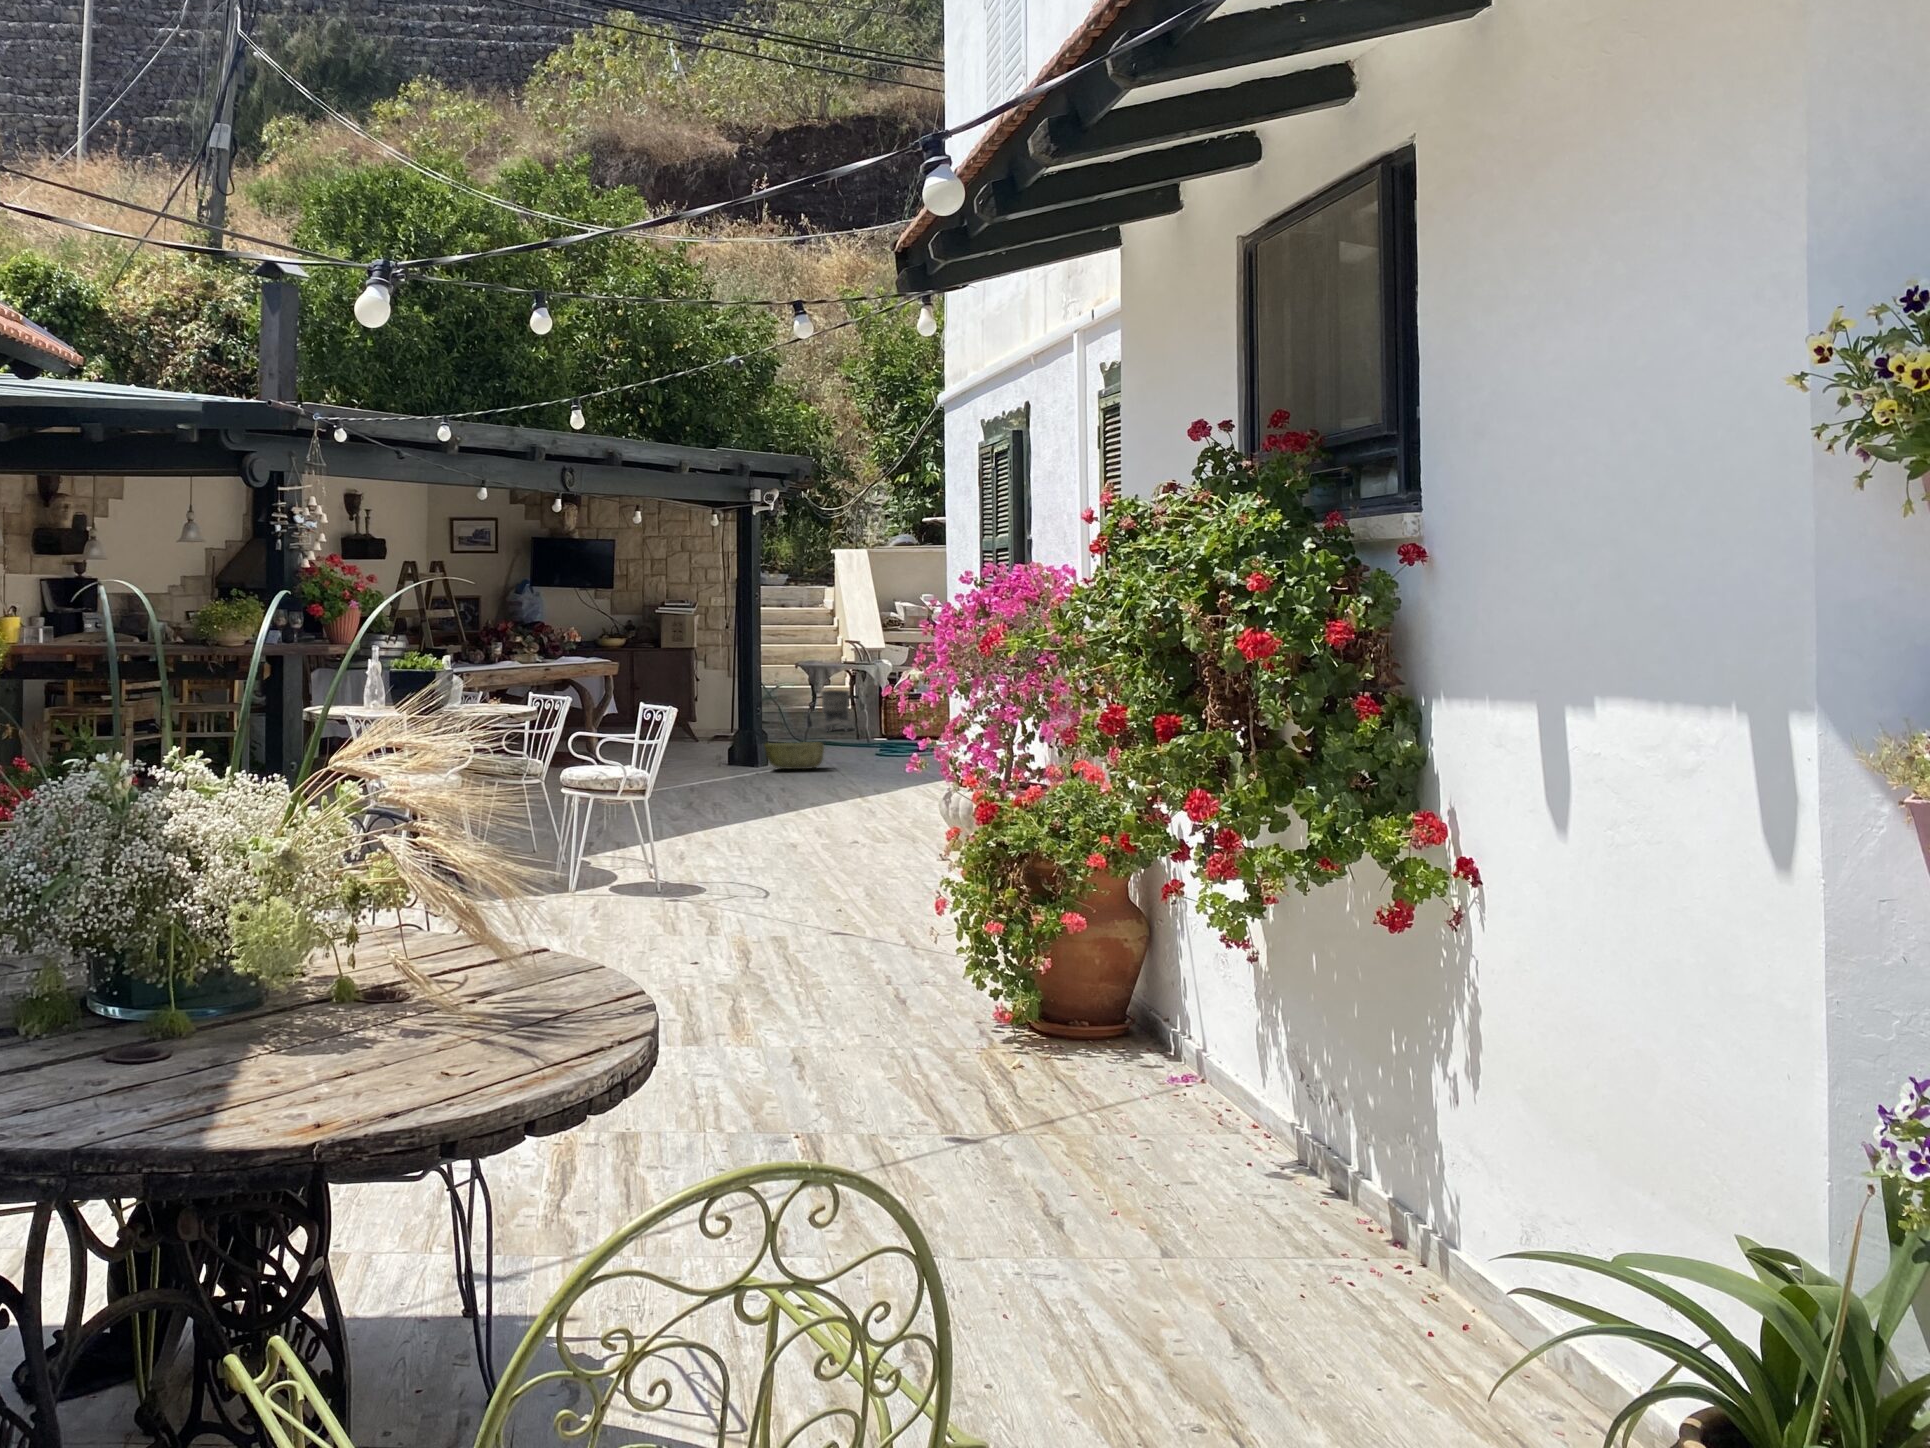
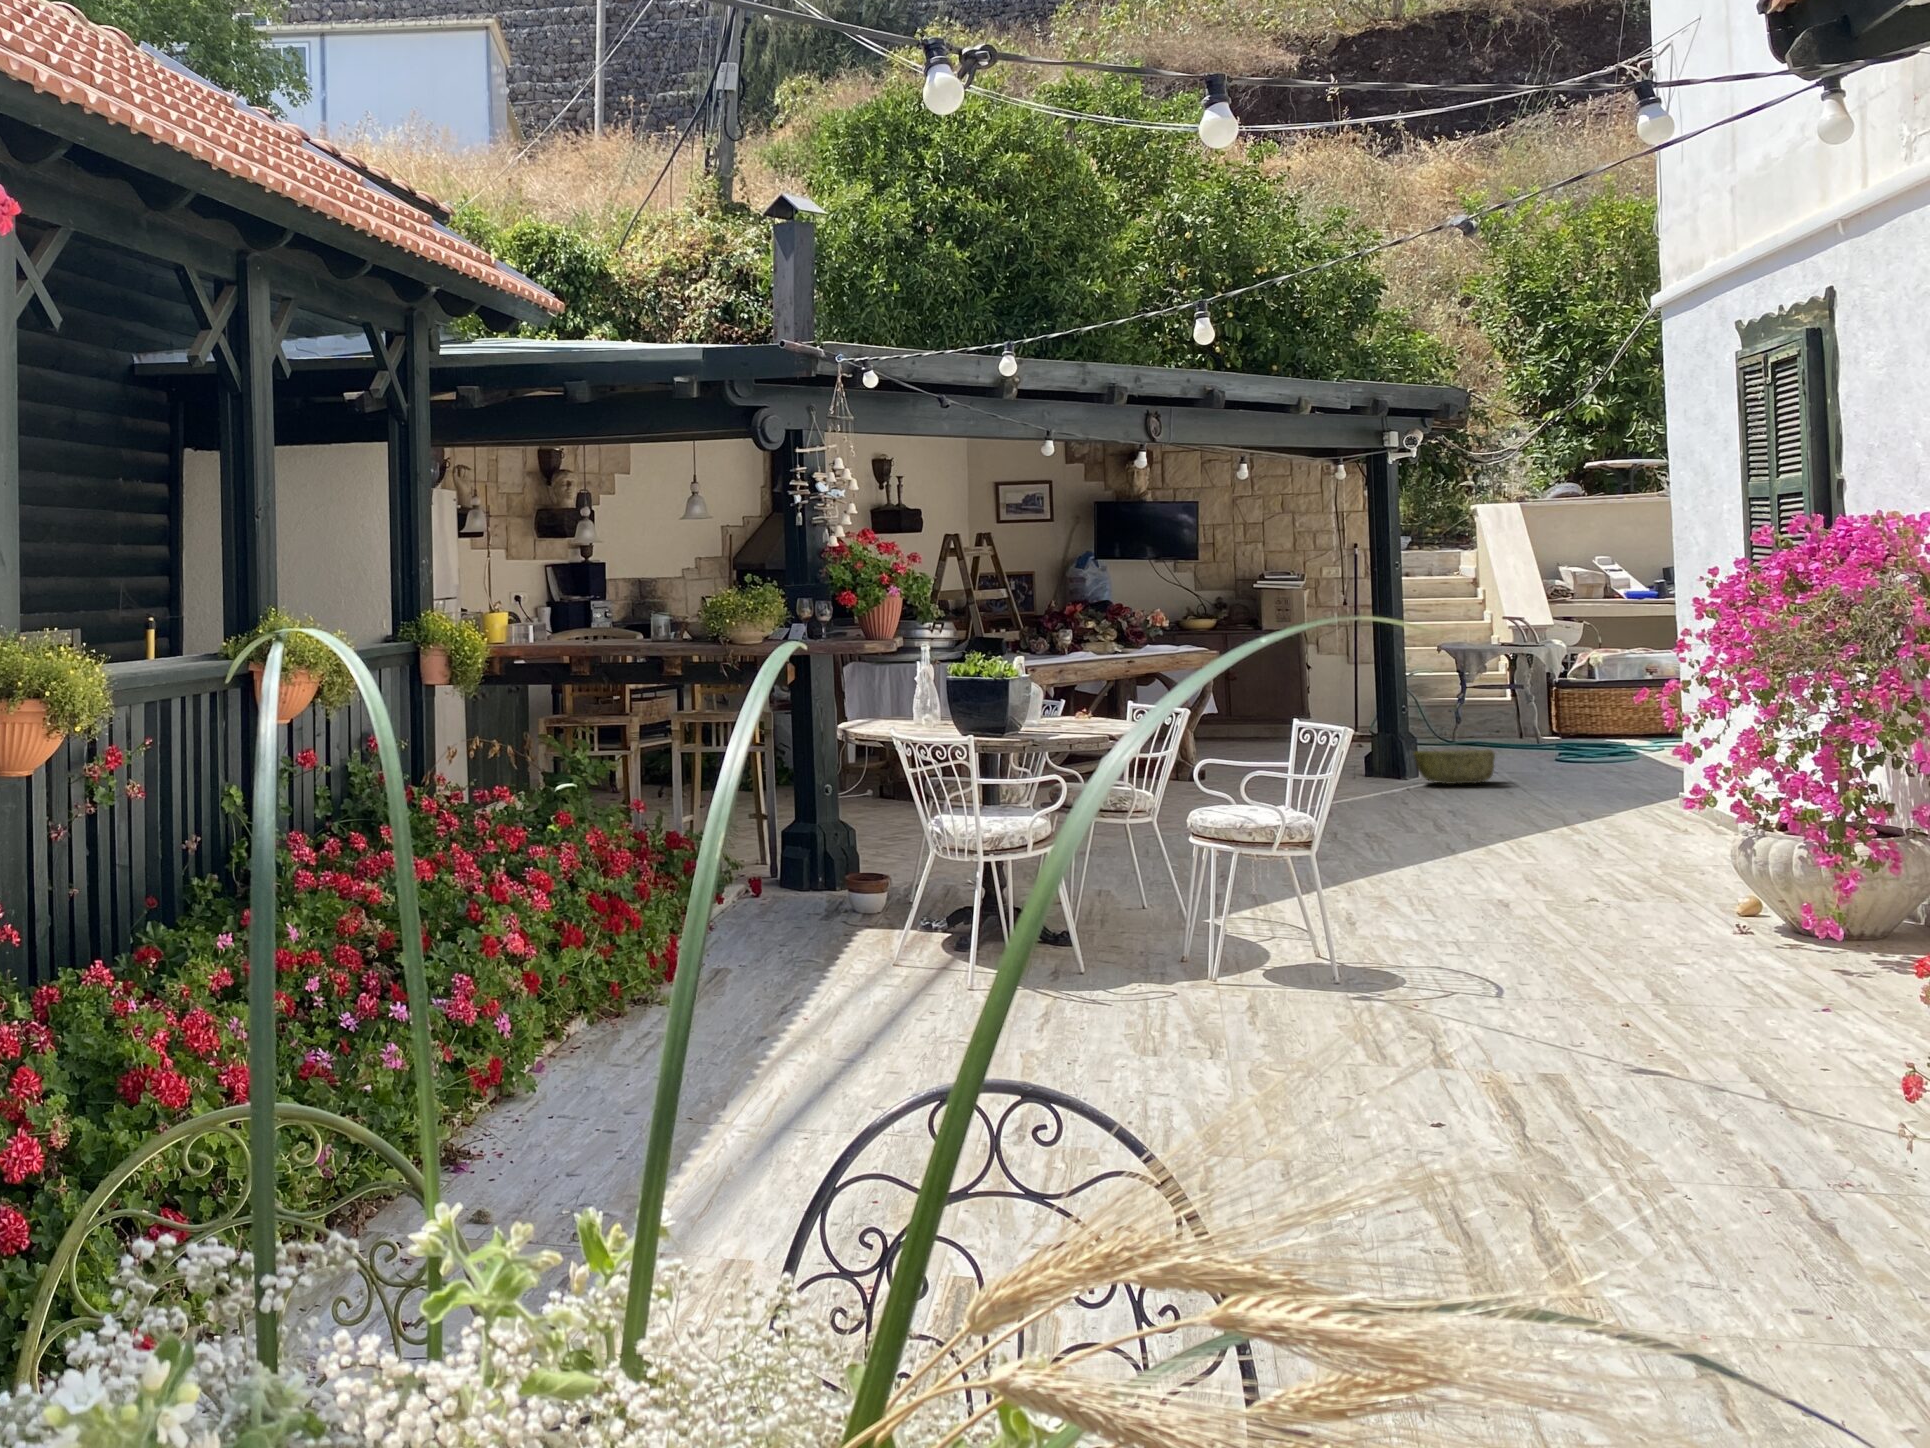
planter: present [821,690,850,731] -> none [1465,679,1502,730]

